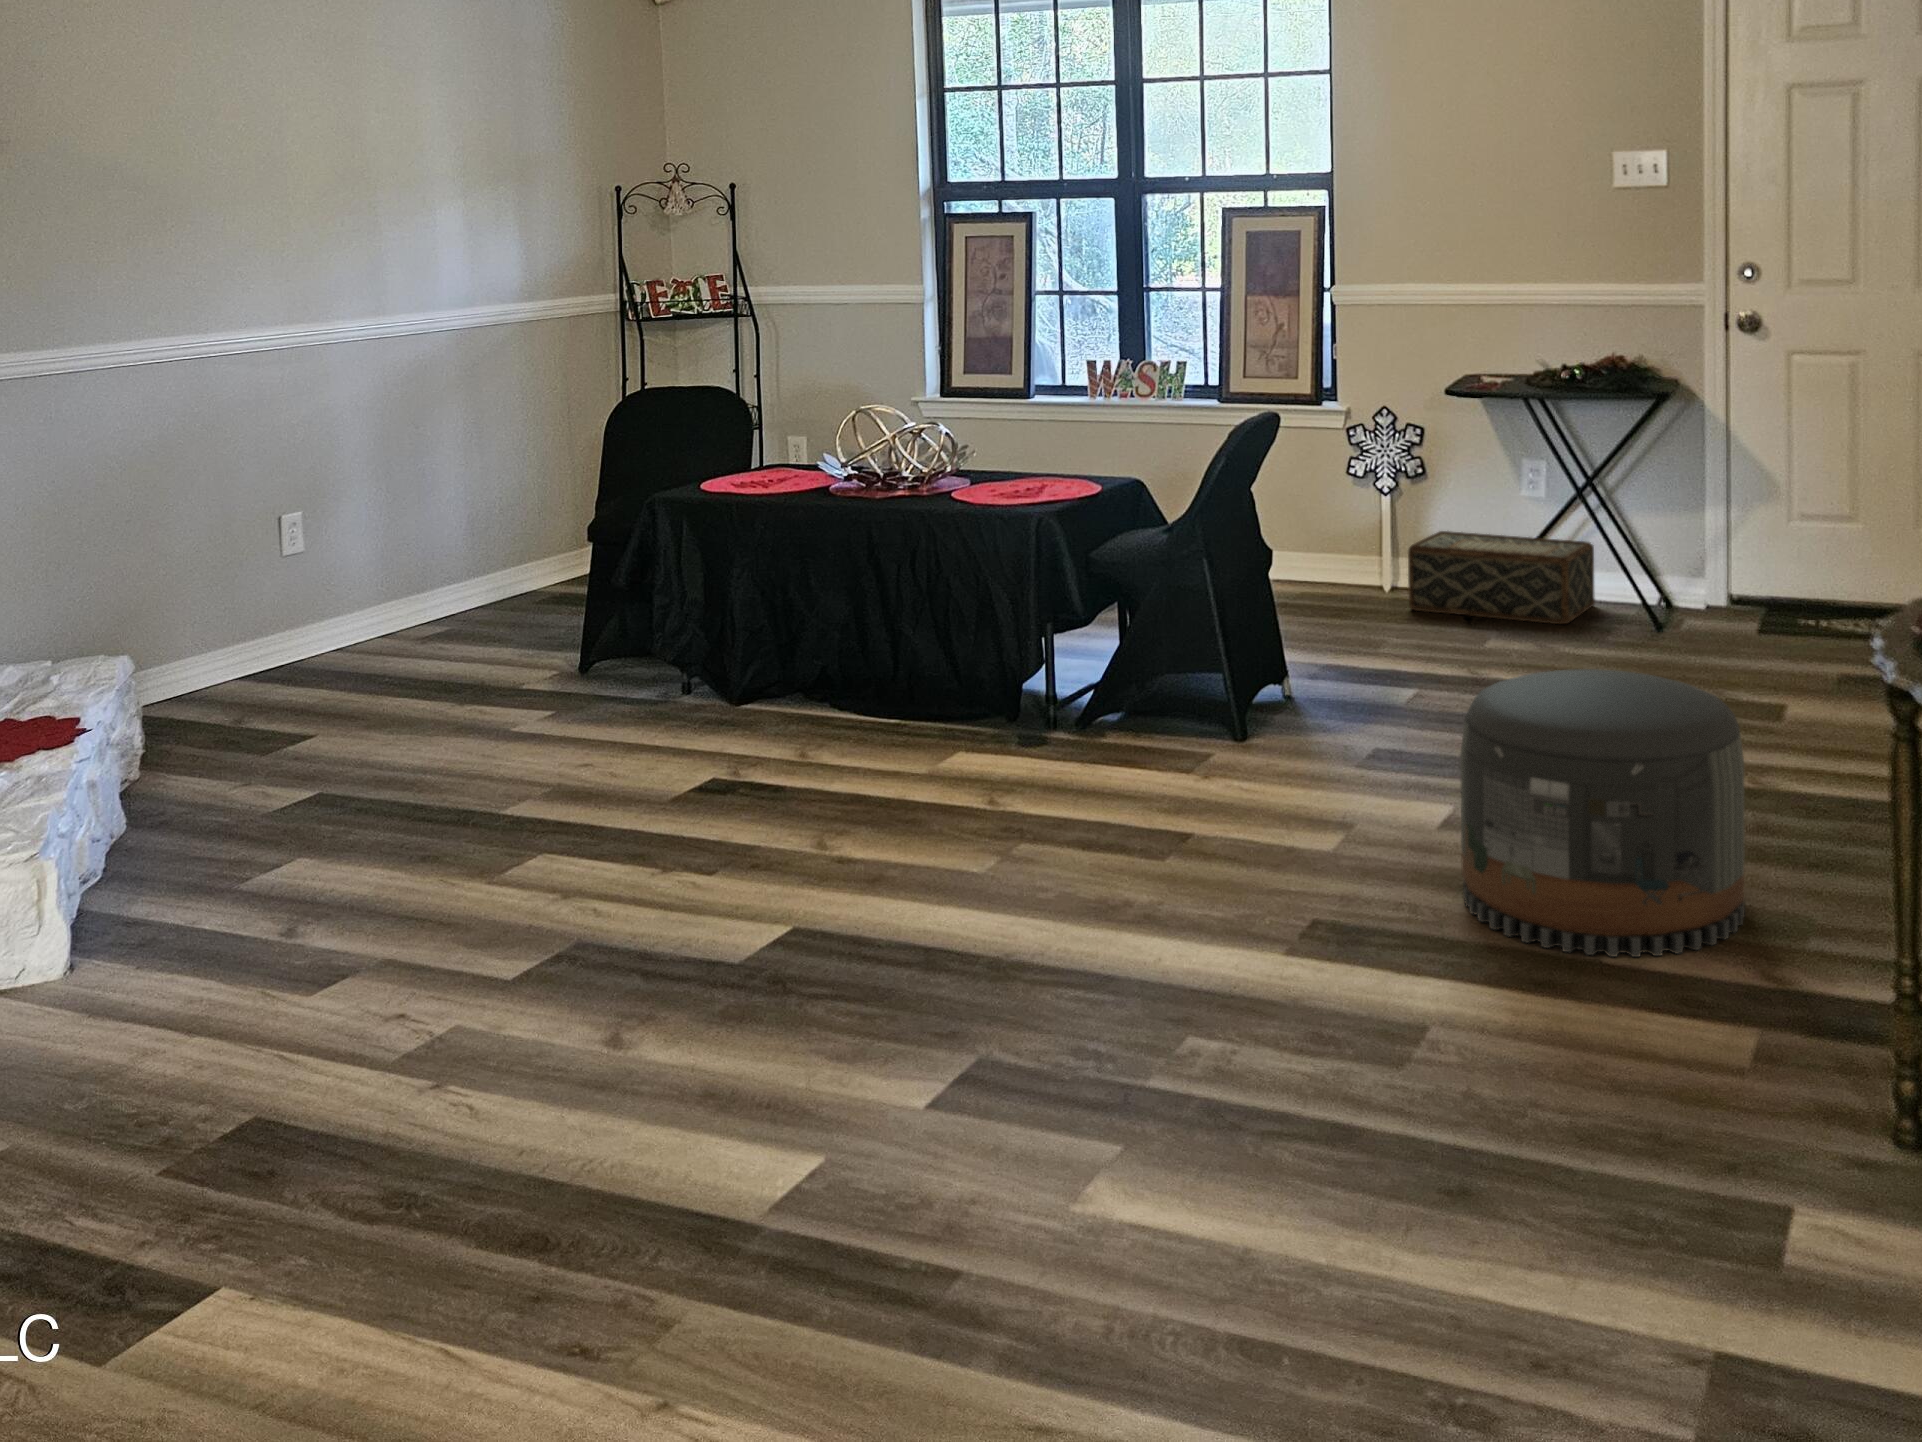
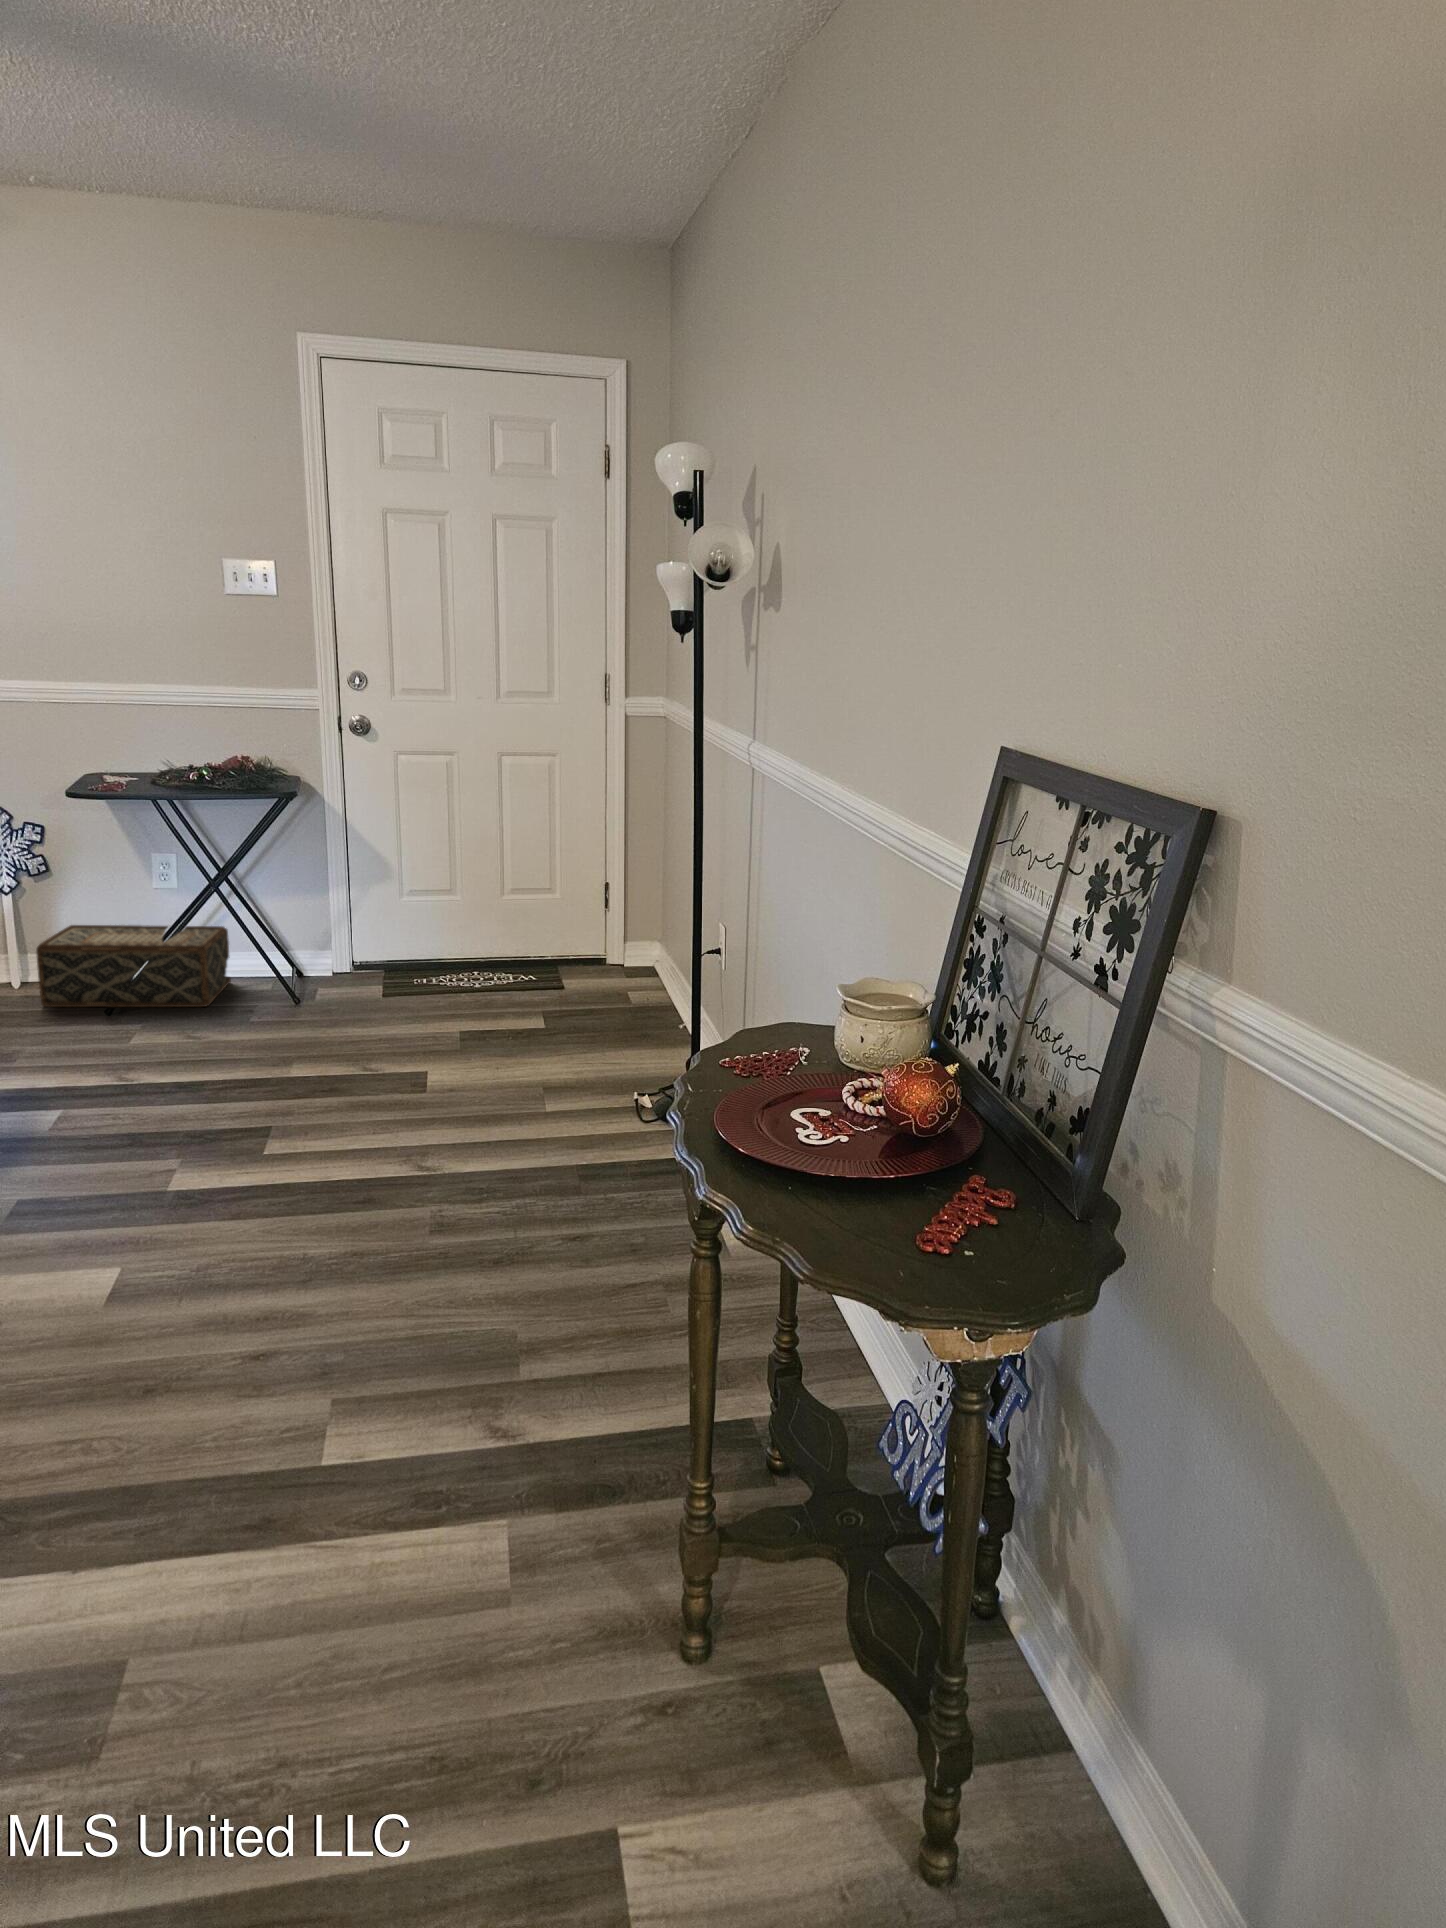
pouf: present [1460,669,1745,957] -> none [123,1123,461,1489]

